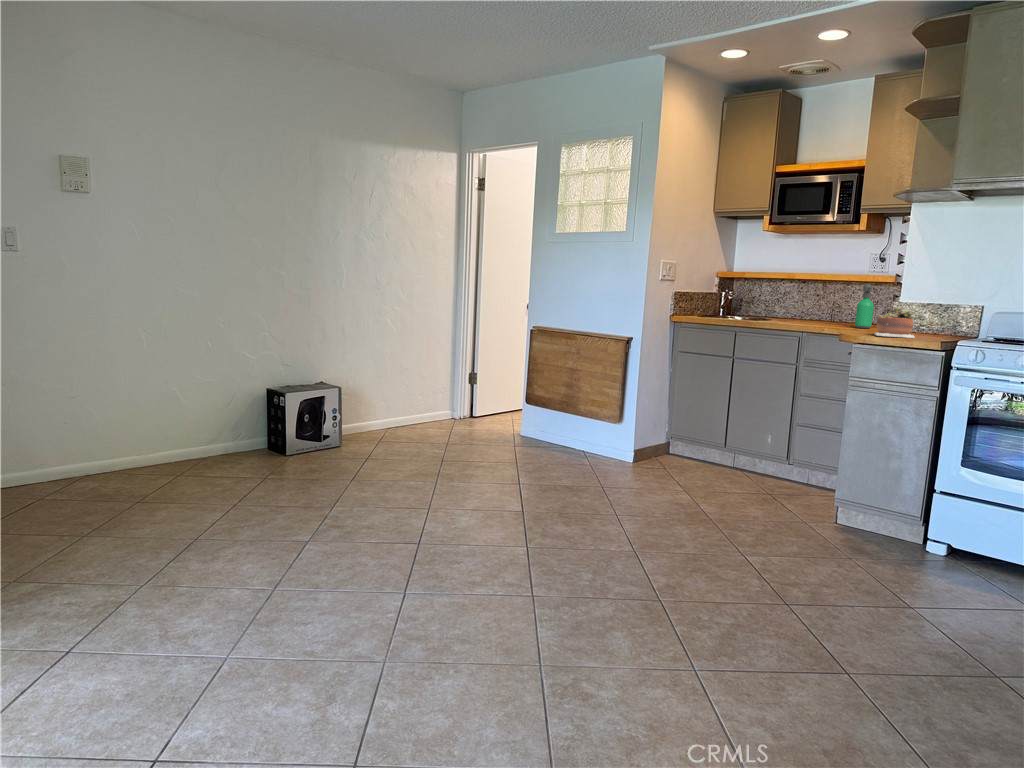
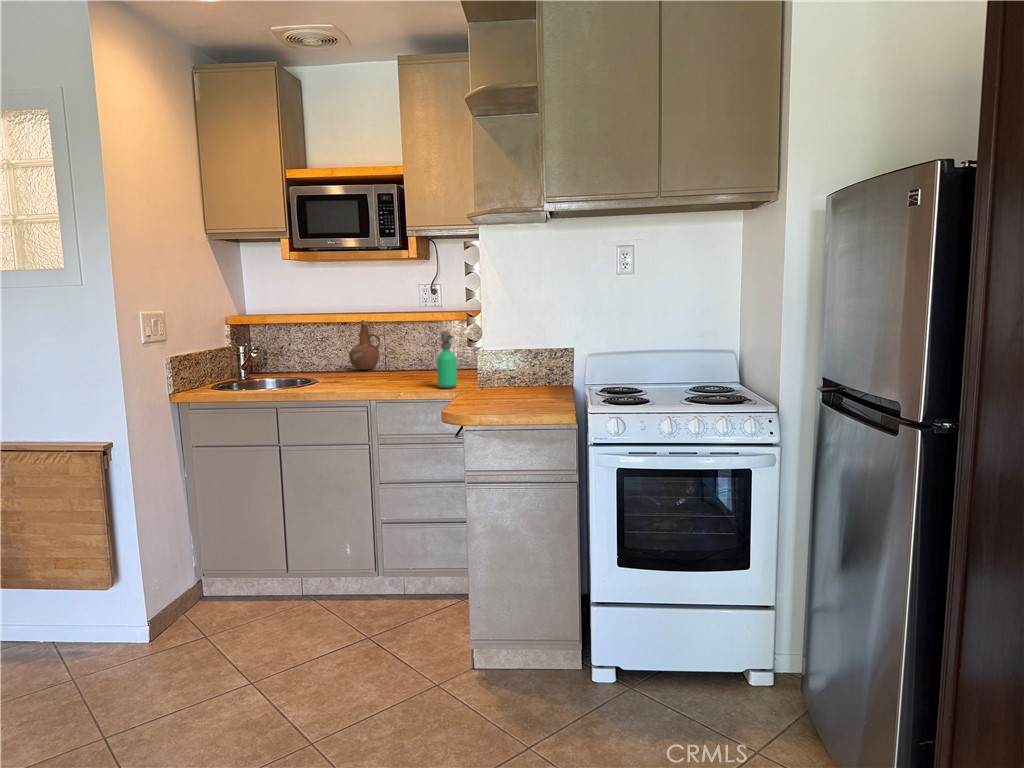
ceramic pitcher: none [802,277,829,319] -> present [349,320,380,370]
succulent plant: present [874,307,914,338] -> none [481,365,534,410]

